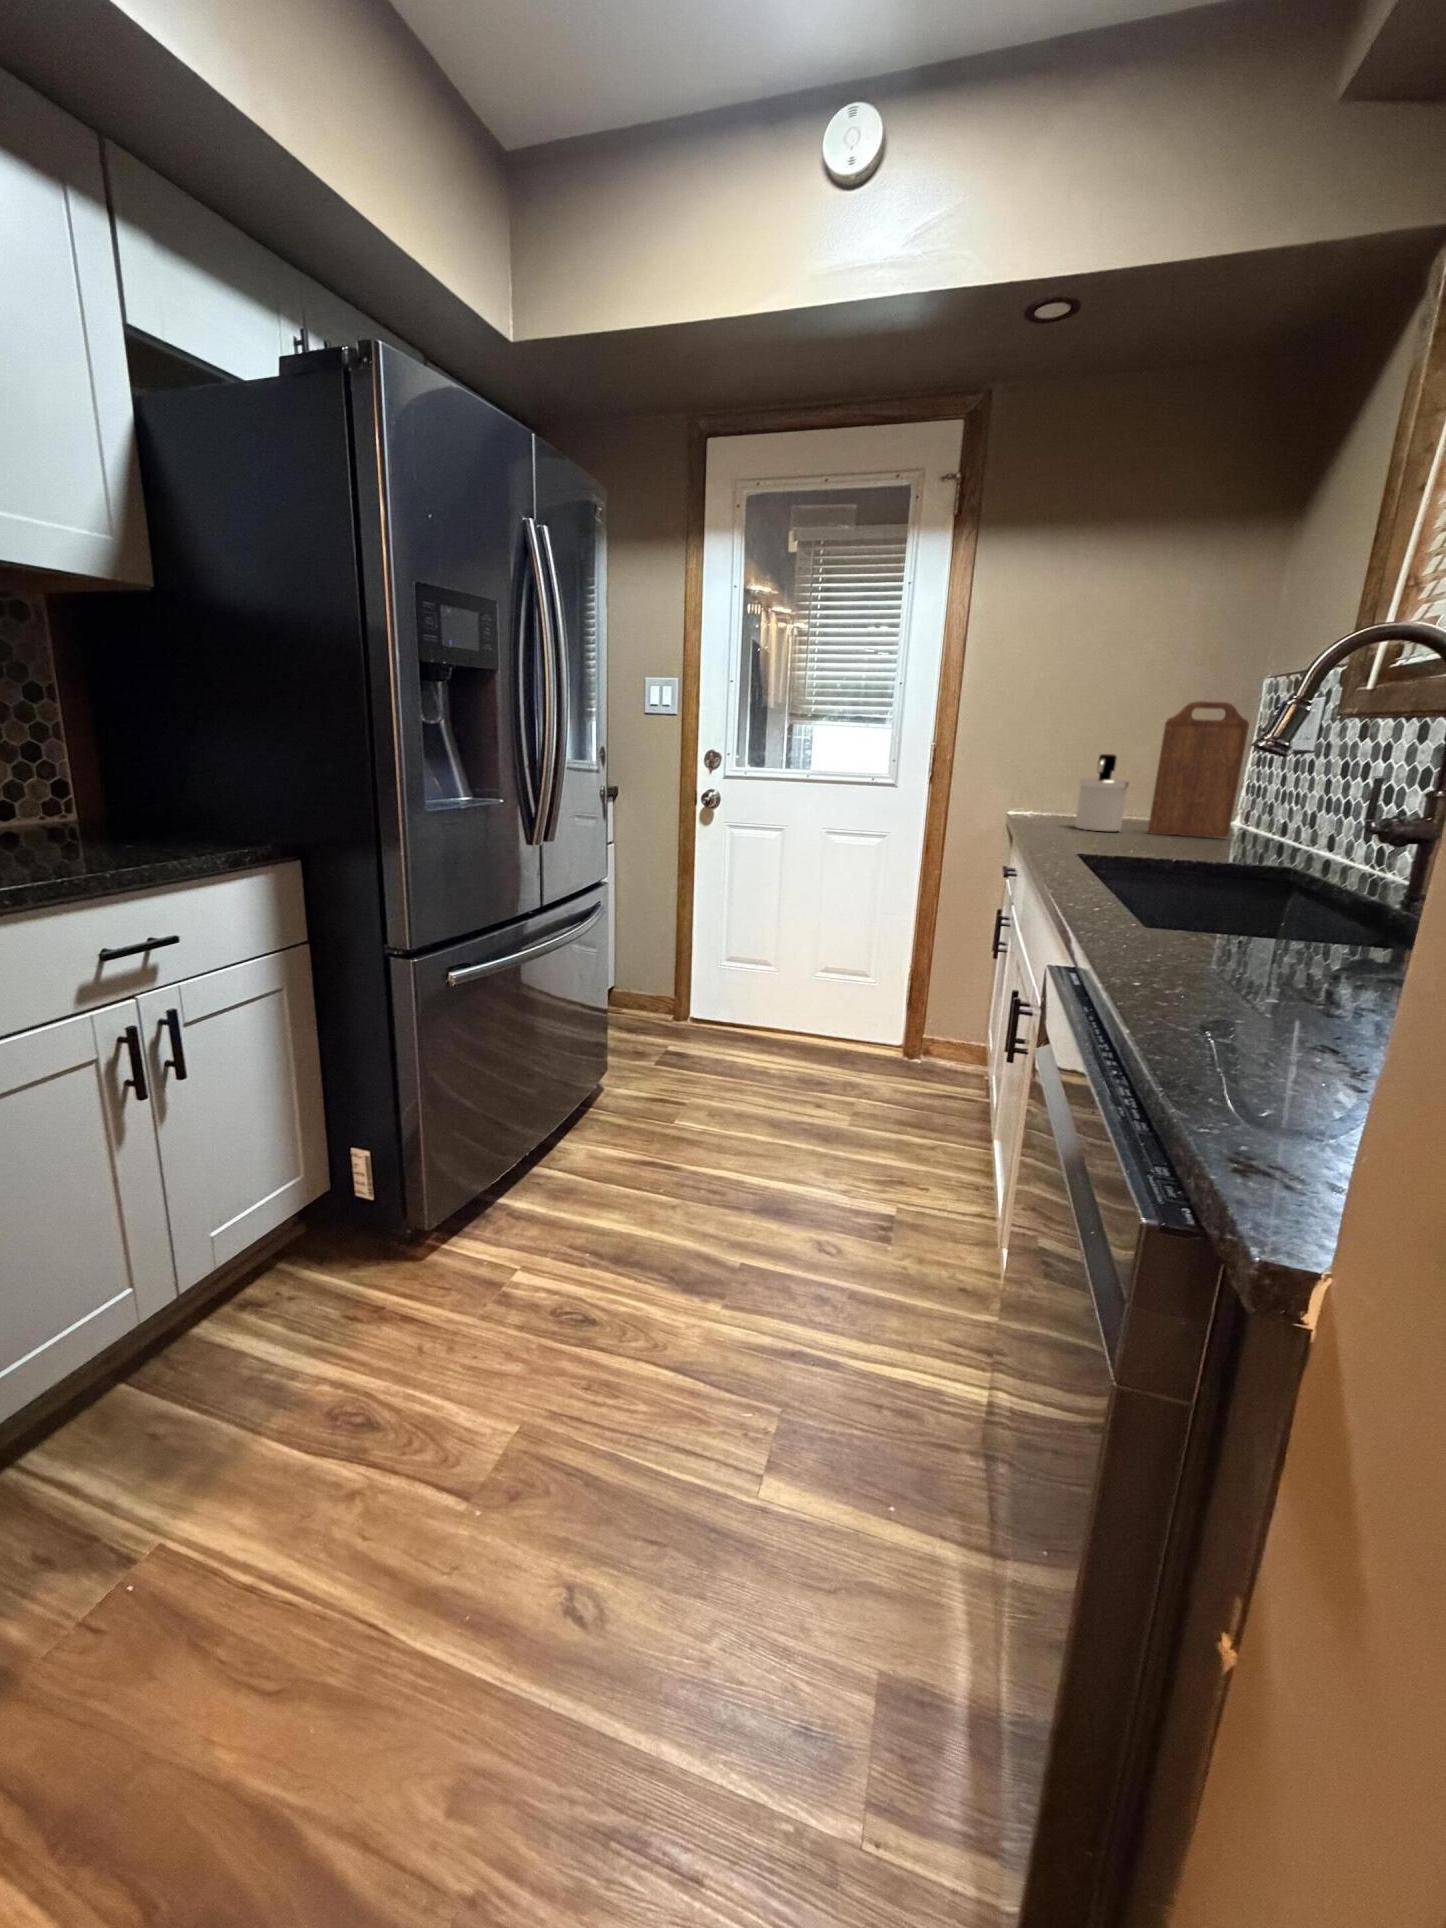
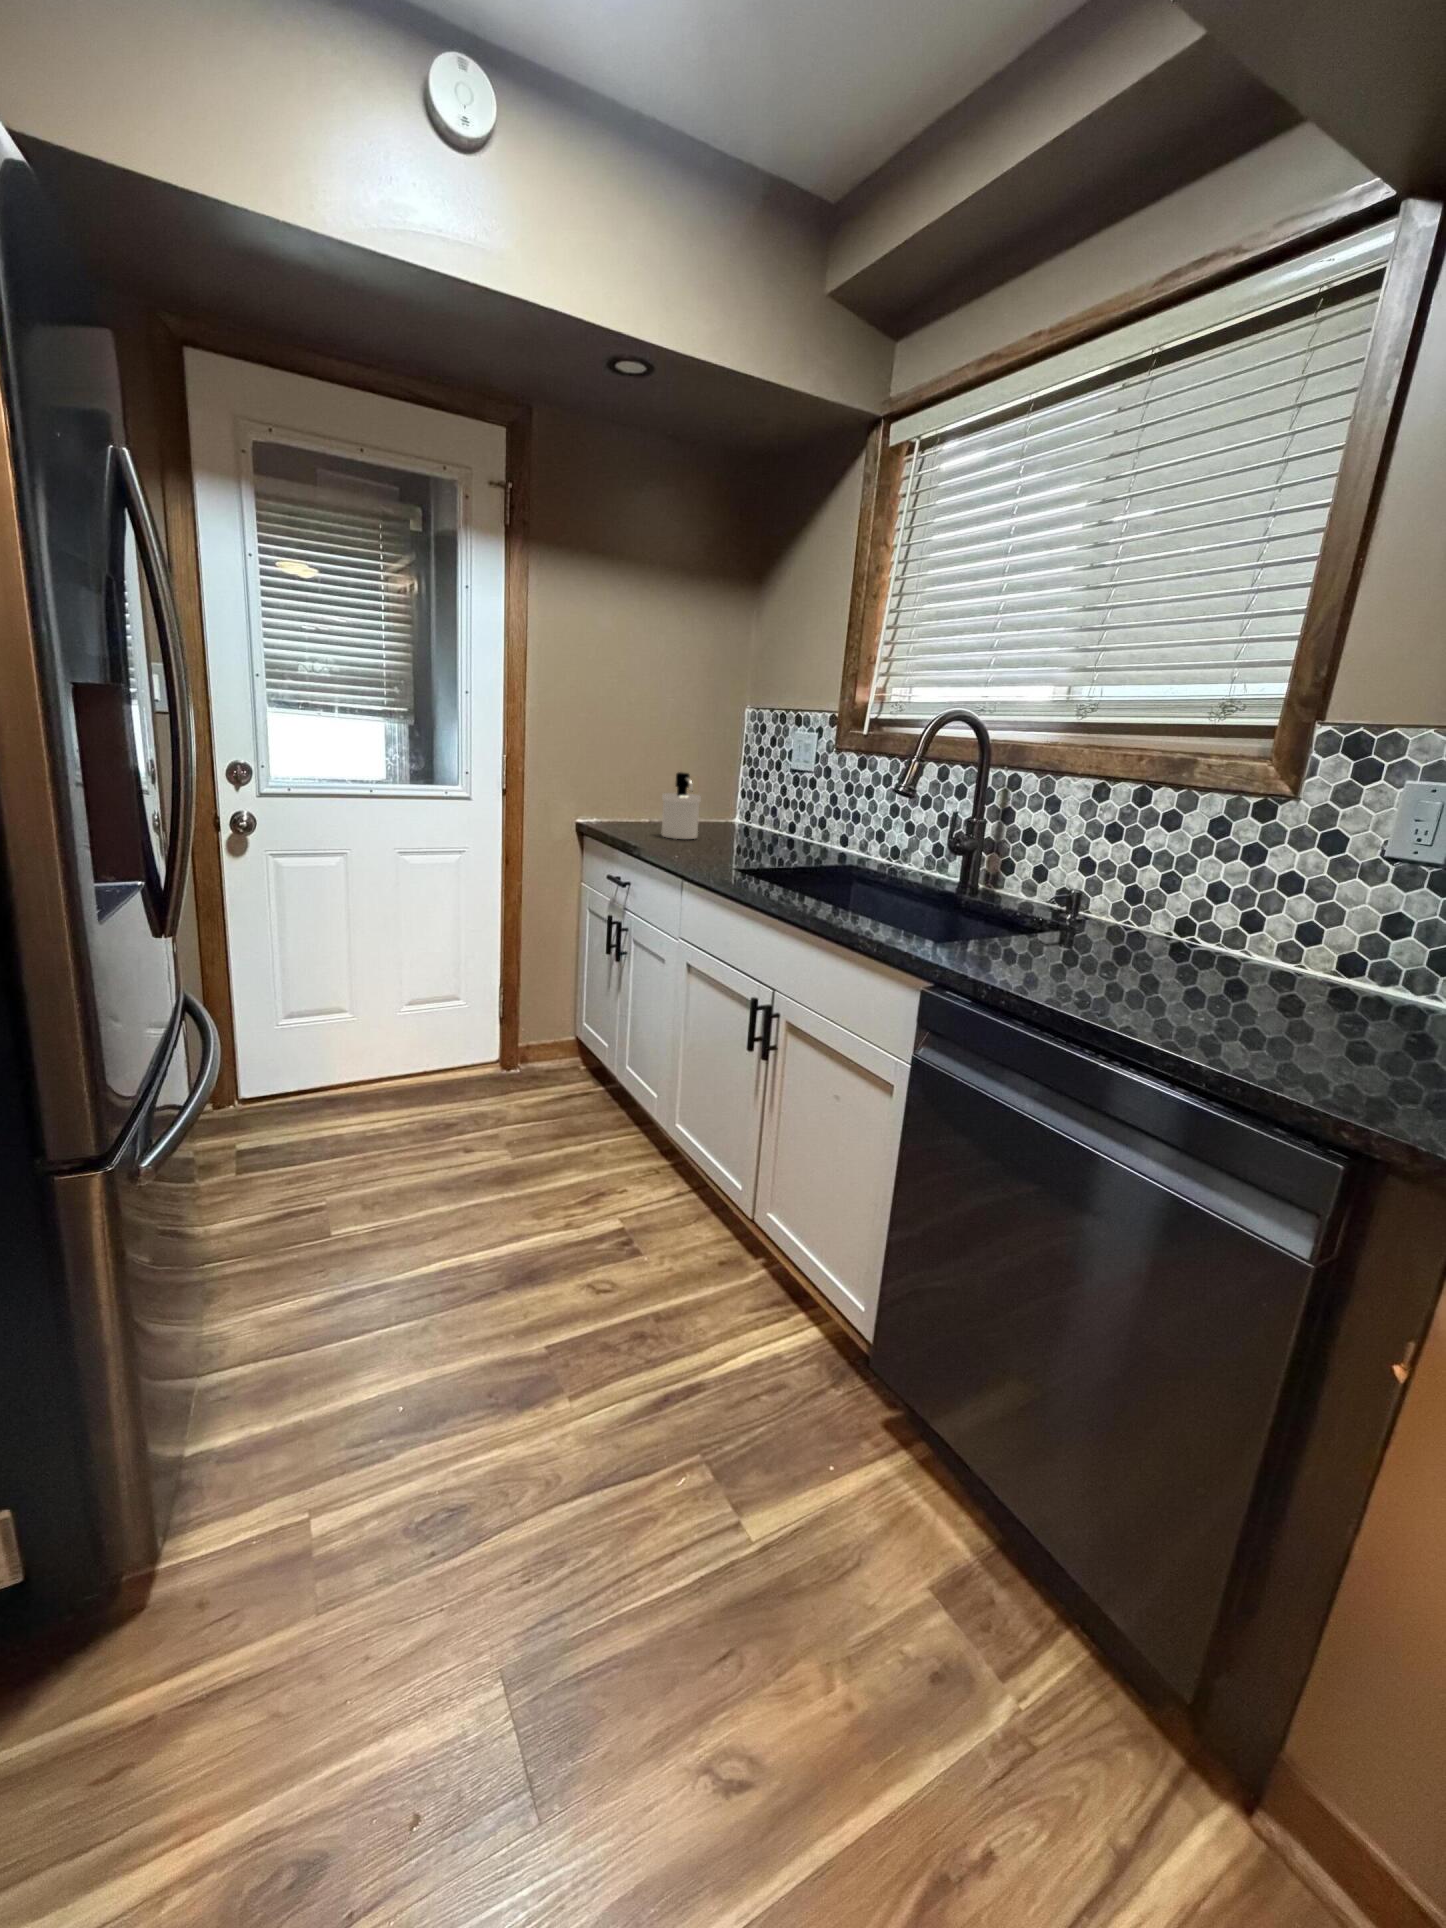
cutting board: present [1148,701,1249,837] -> none [710,729,764,838]

